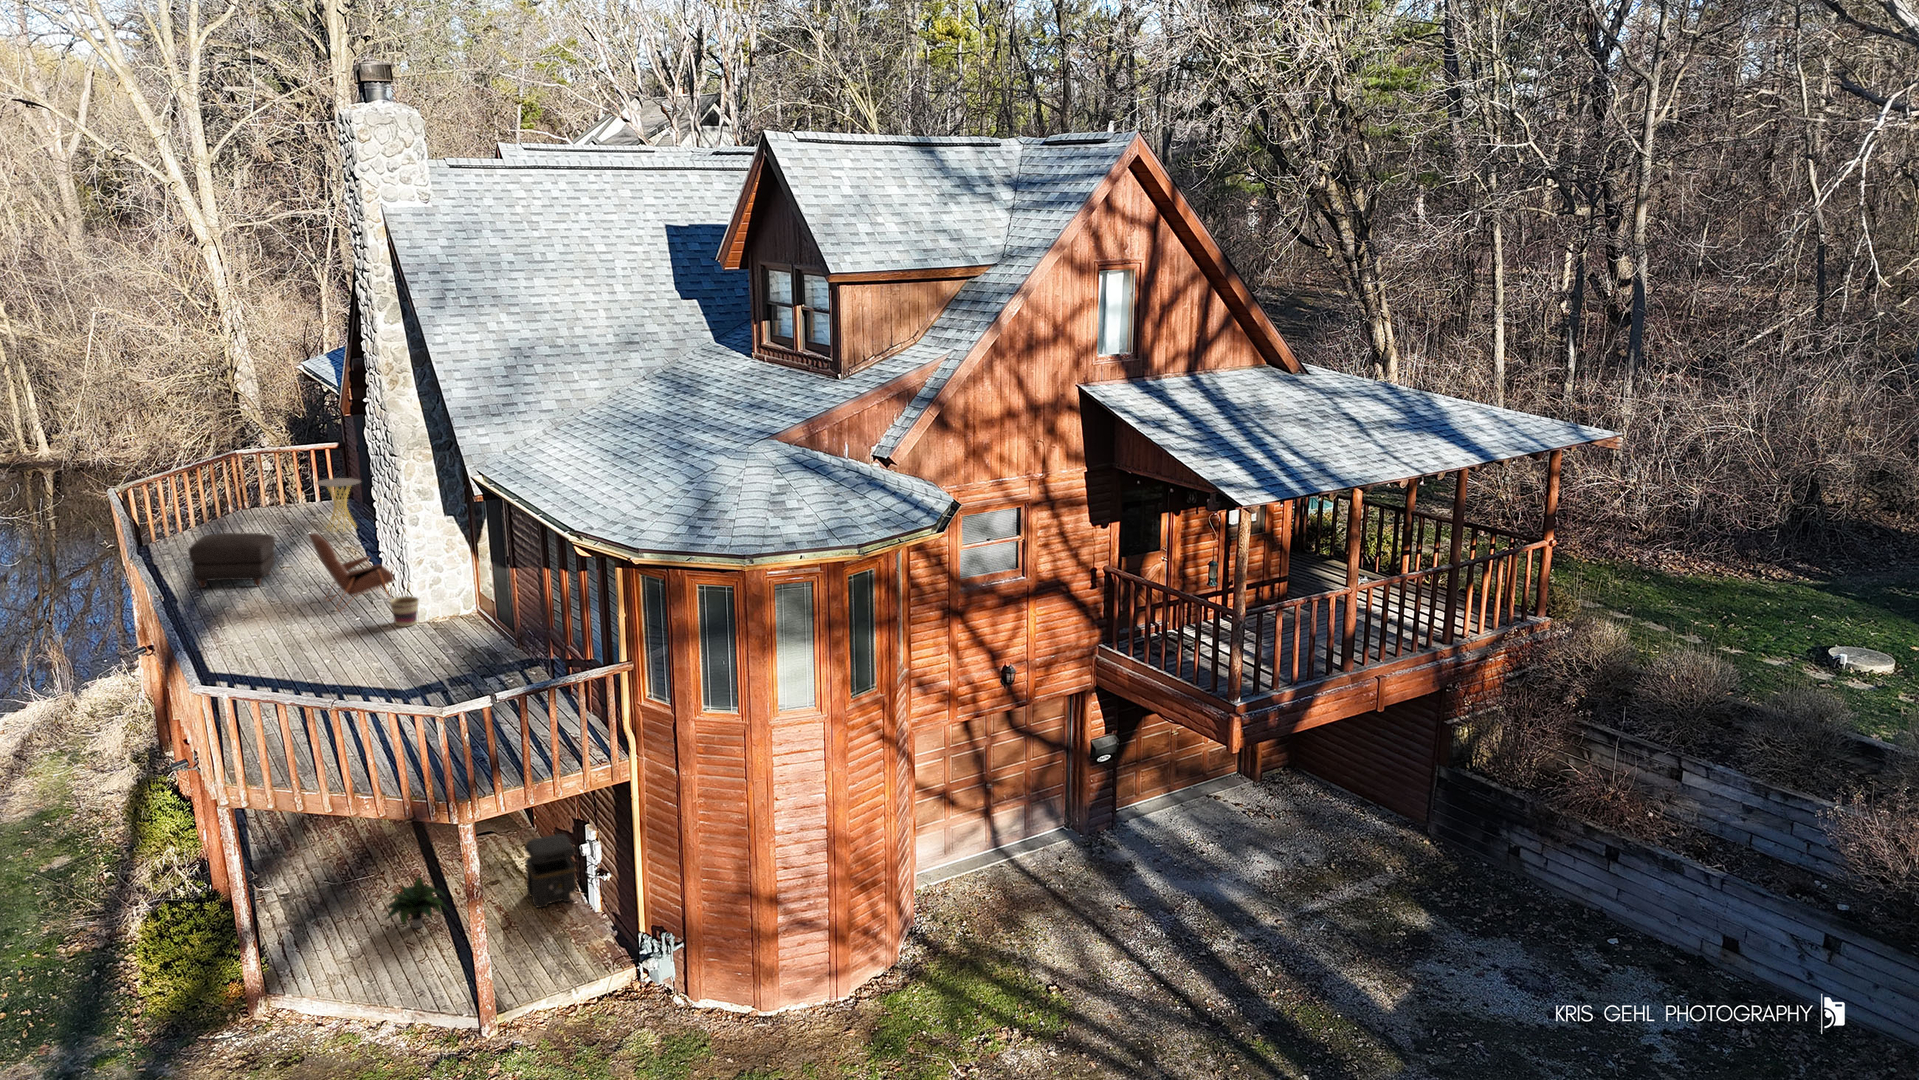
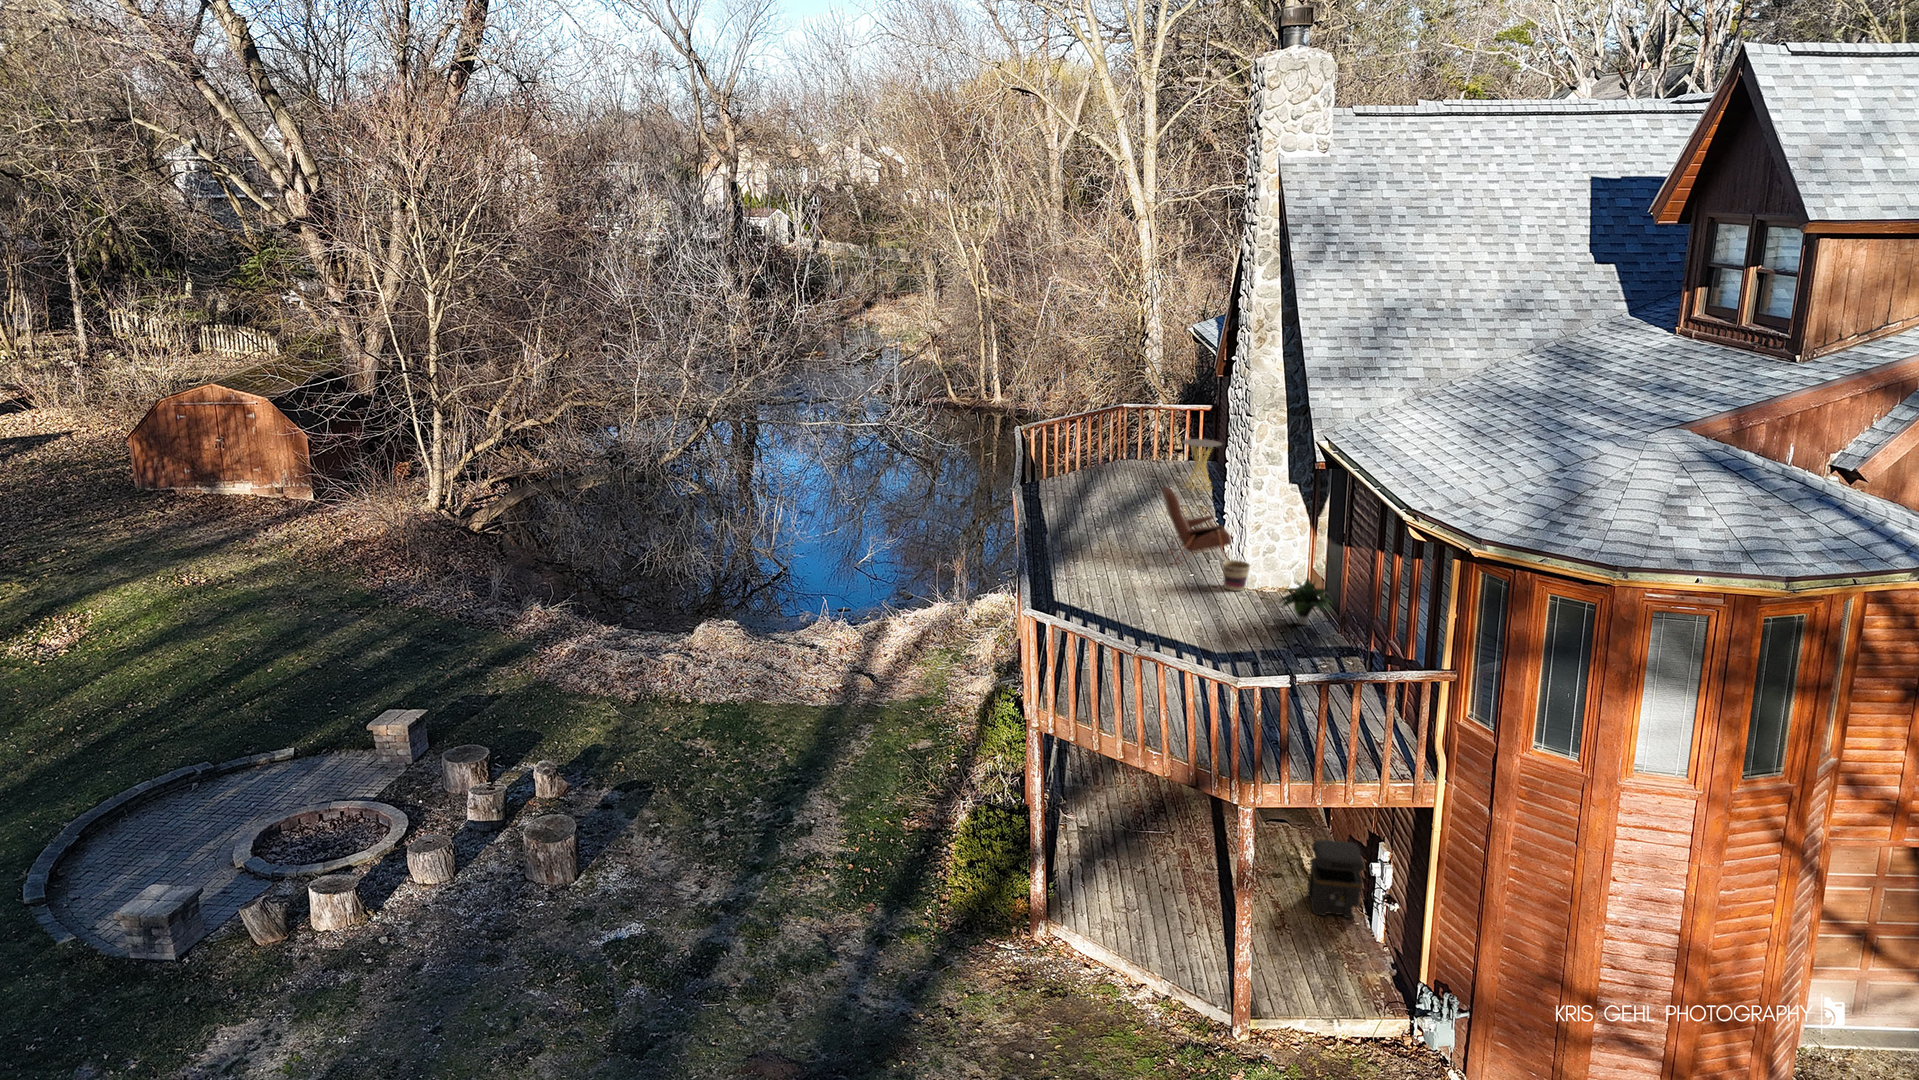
ottoman: present [188,533,275,588] -> none [1062,478,1135,531]
potted plant: present [386,876,448,928] -> present [1280,578,1333,625]

